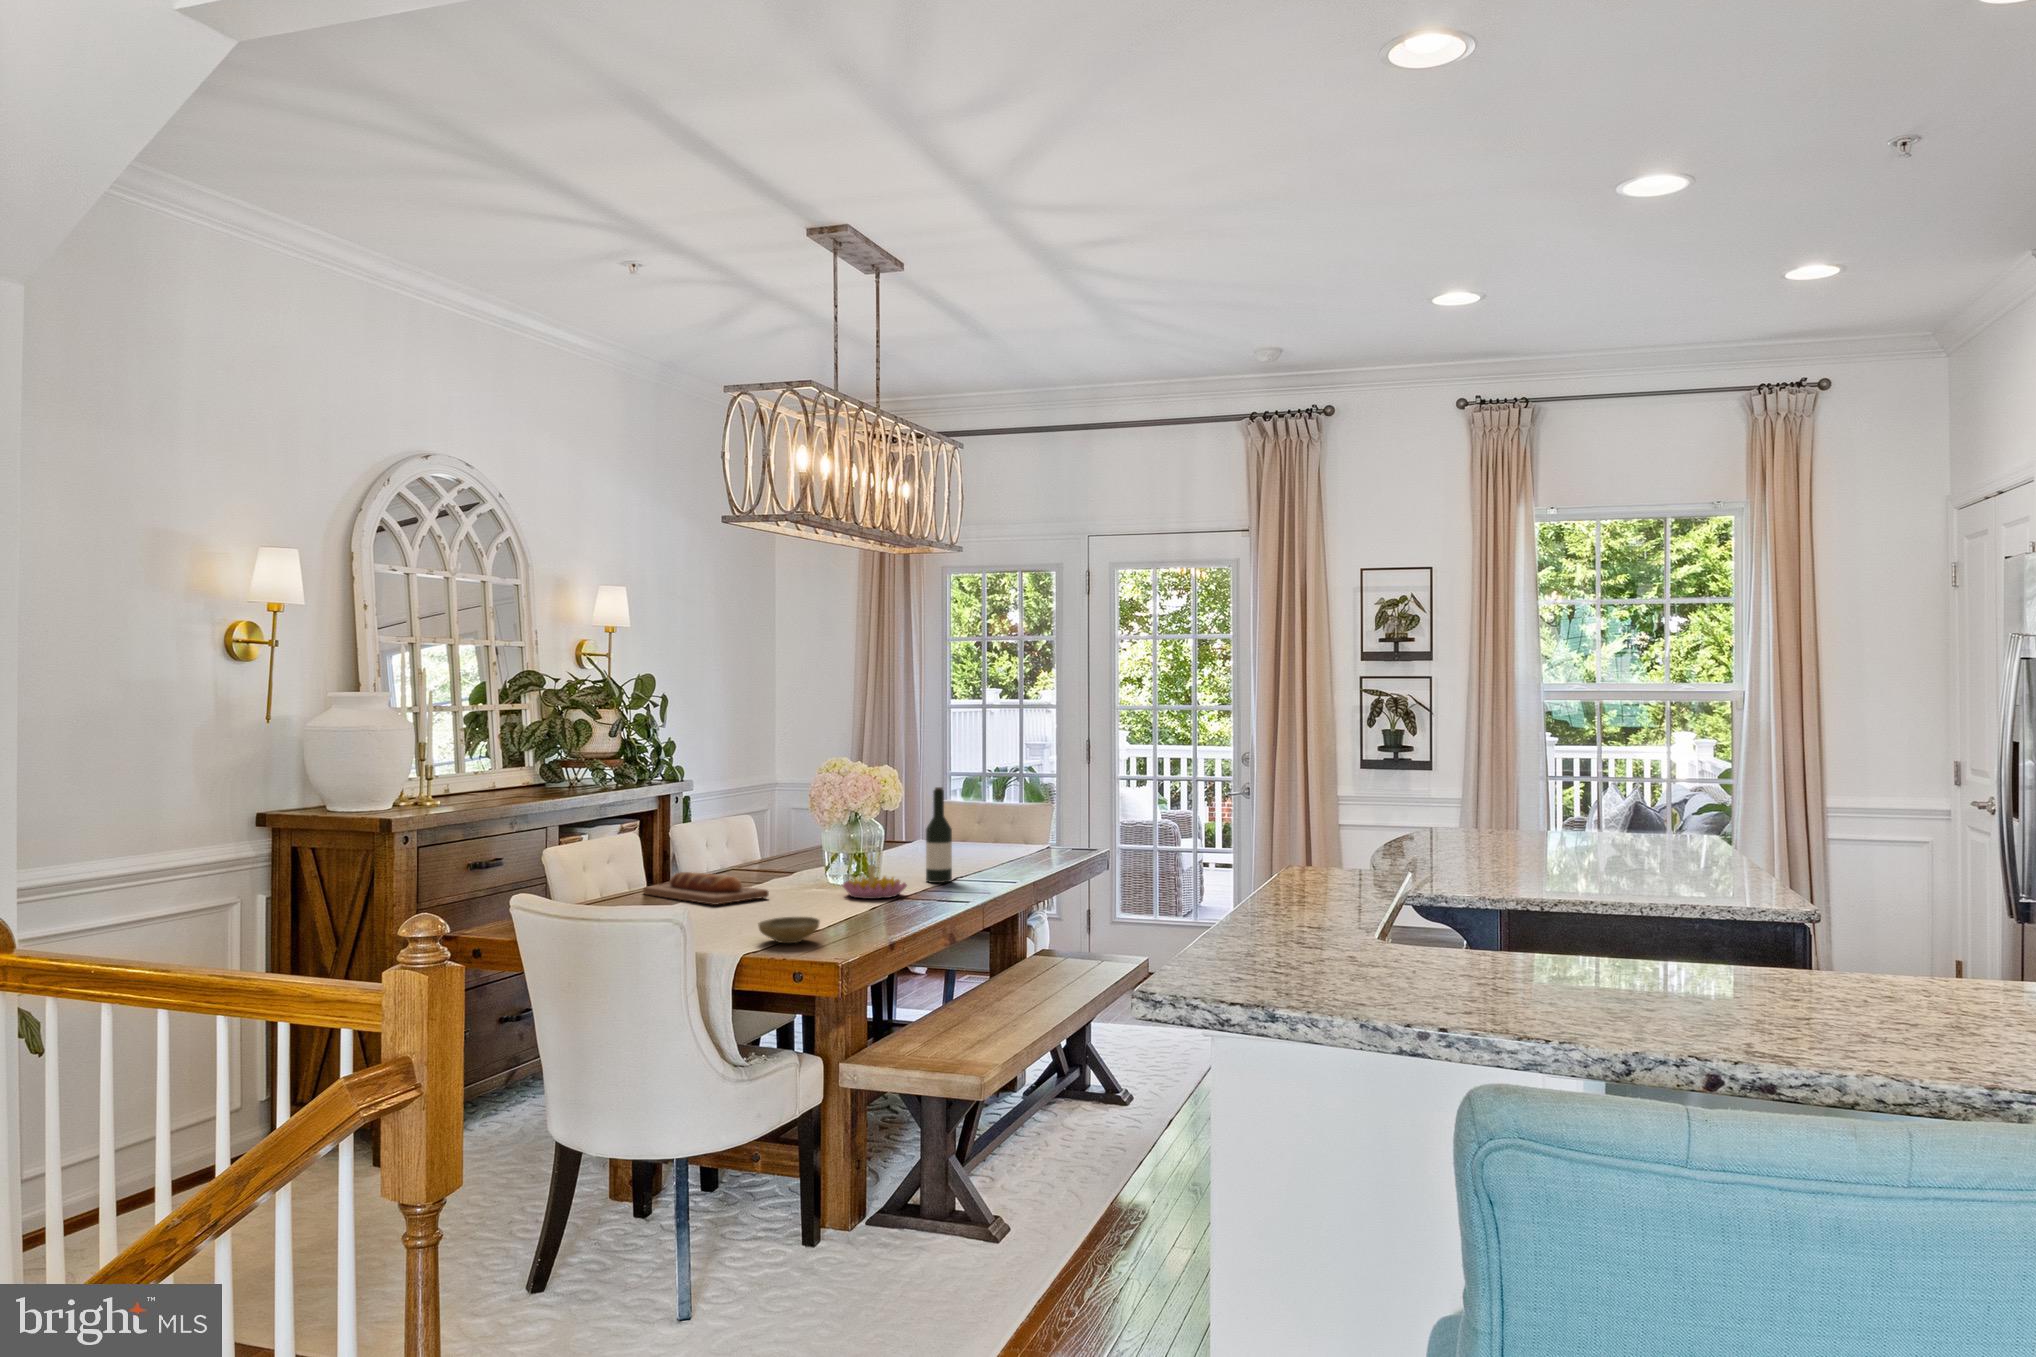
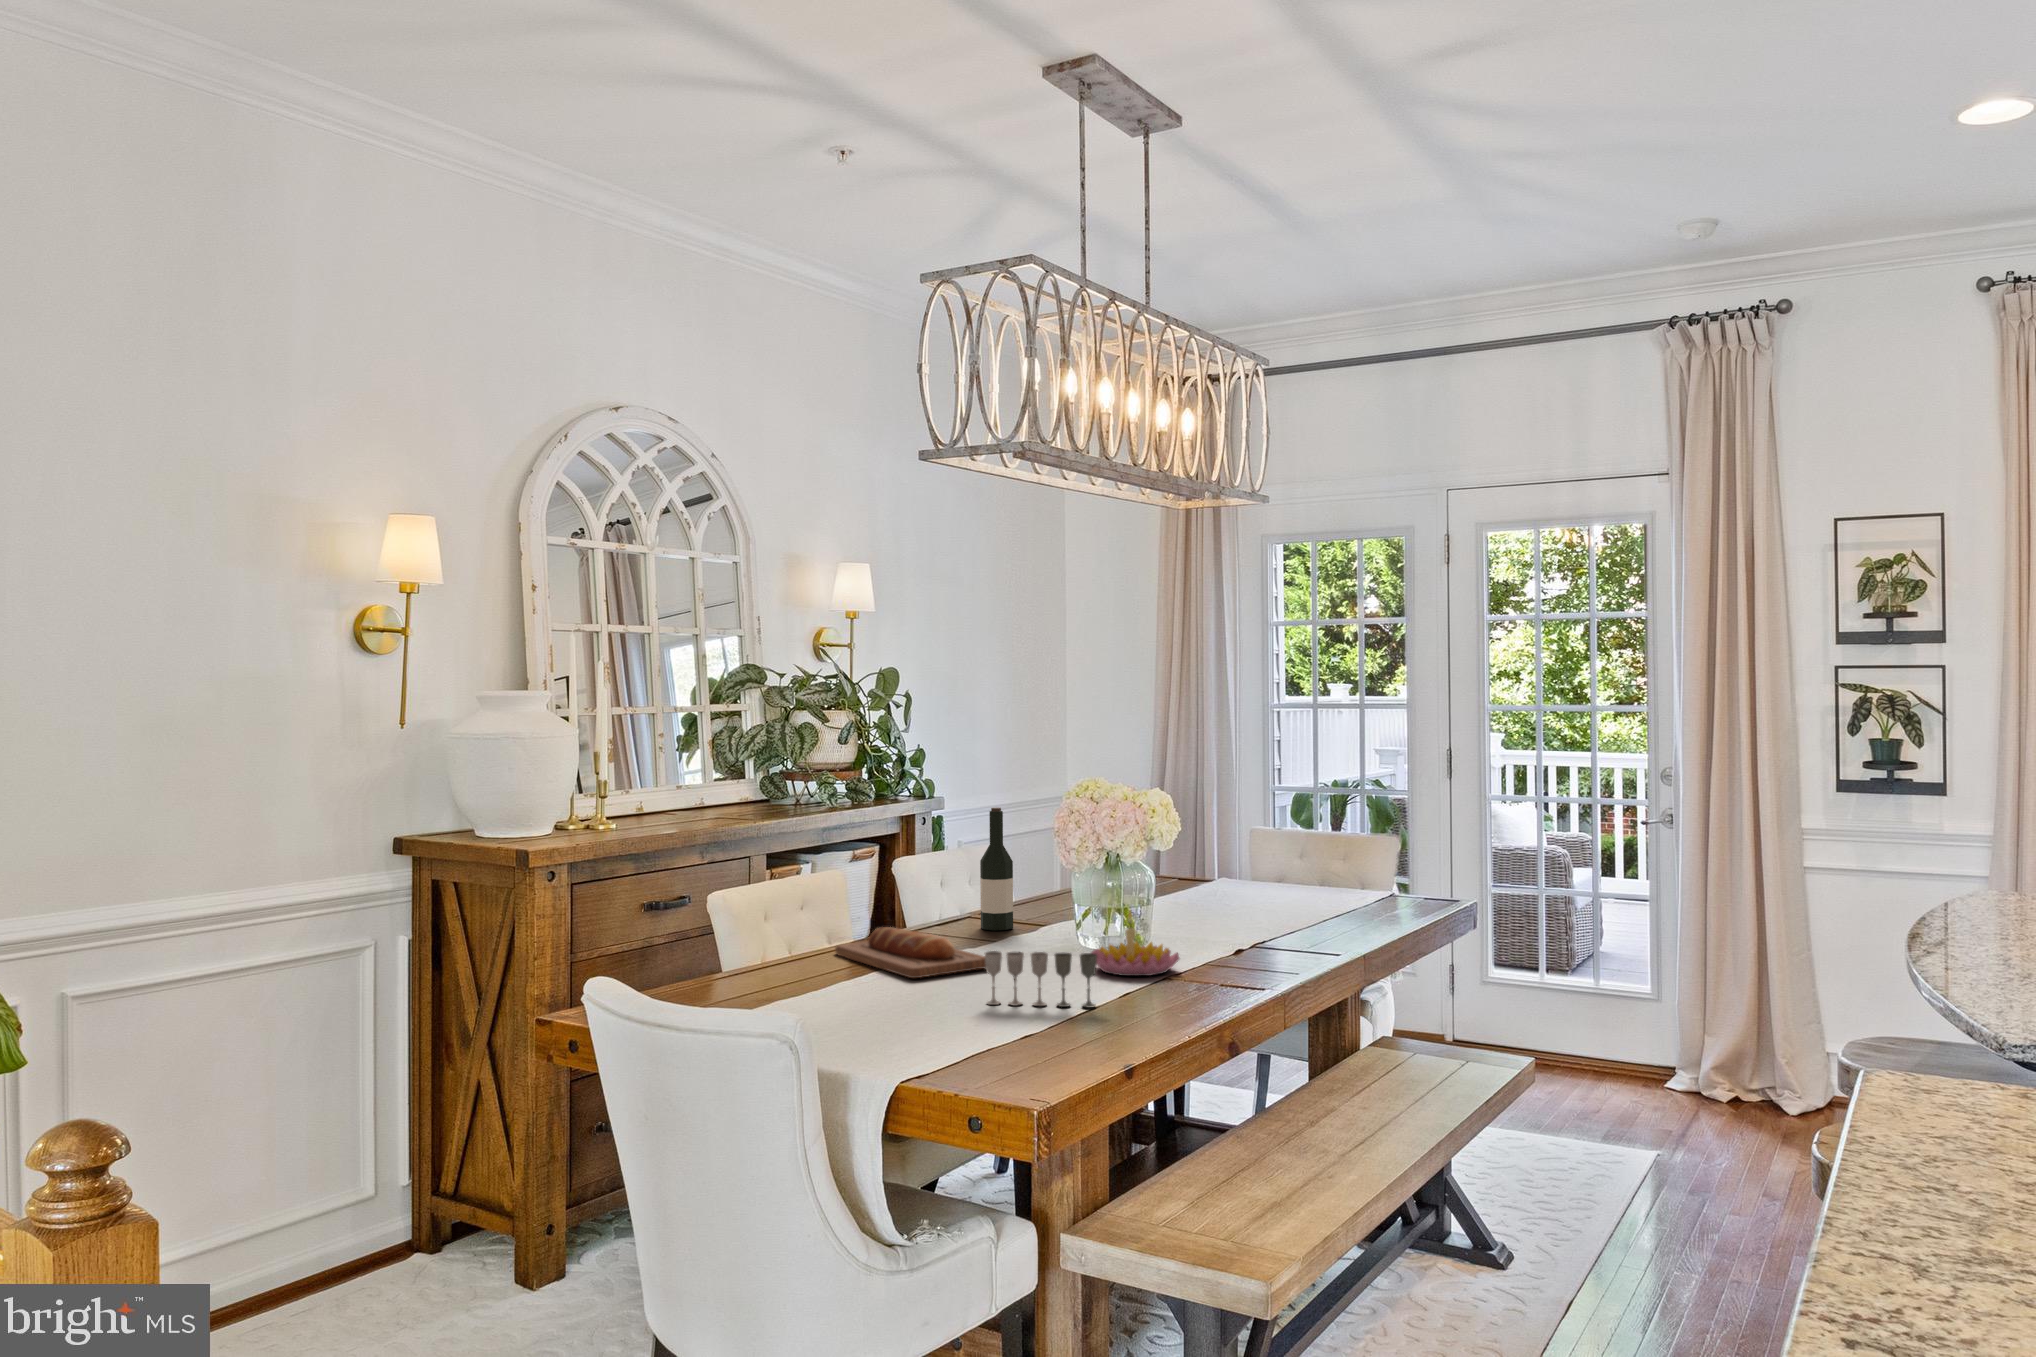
wine bottle: present [926,787,952,883] -> present [980,807,1013,930]
wine glass: none [776,878,857,917] -> present [985,951,1097,1008]
ceramic bowl: present [758,917,820,943] -> none [936,1016,1025,1060]

